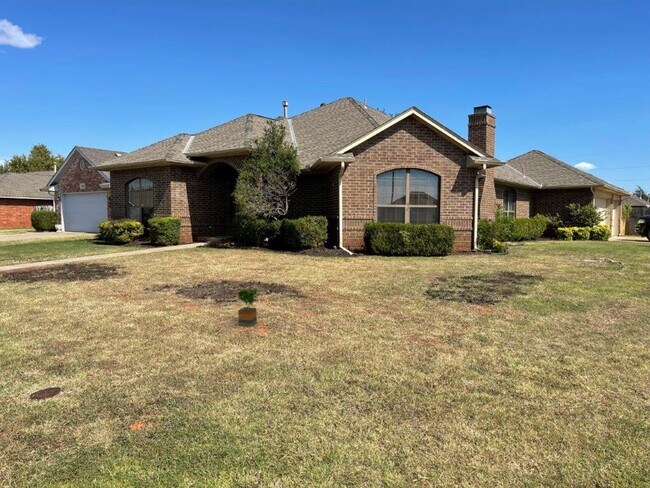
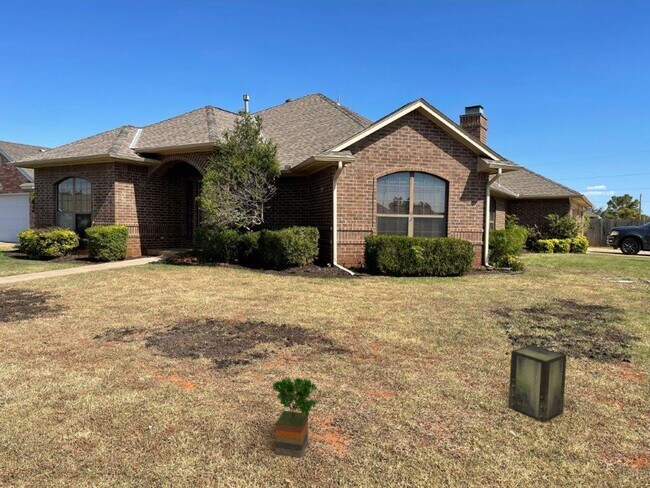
storage box: none [379,282,409,322] -> present [509,345,566,423]

